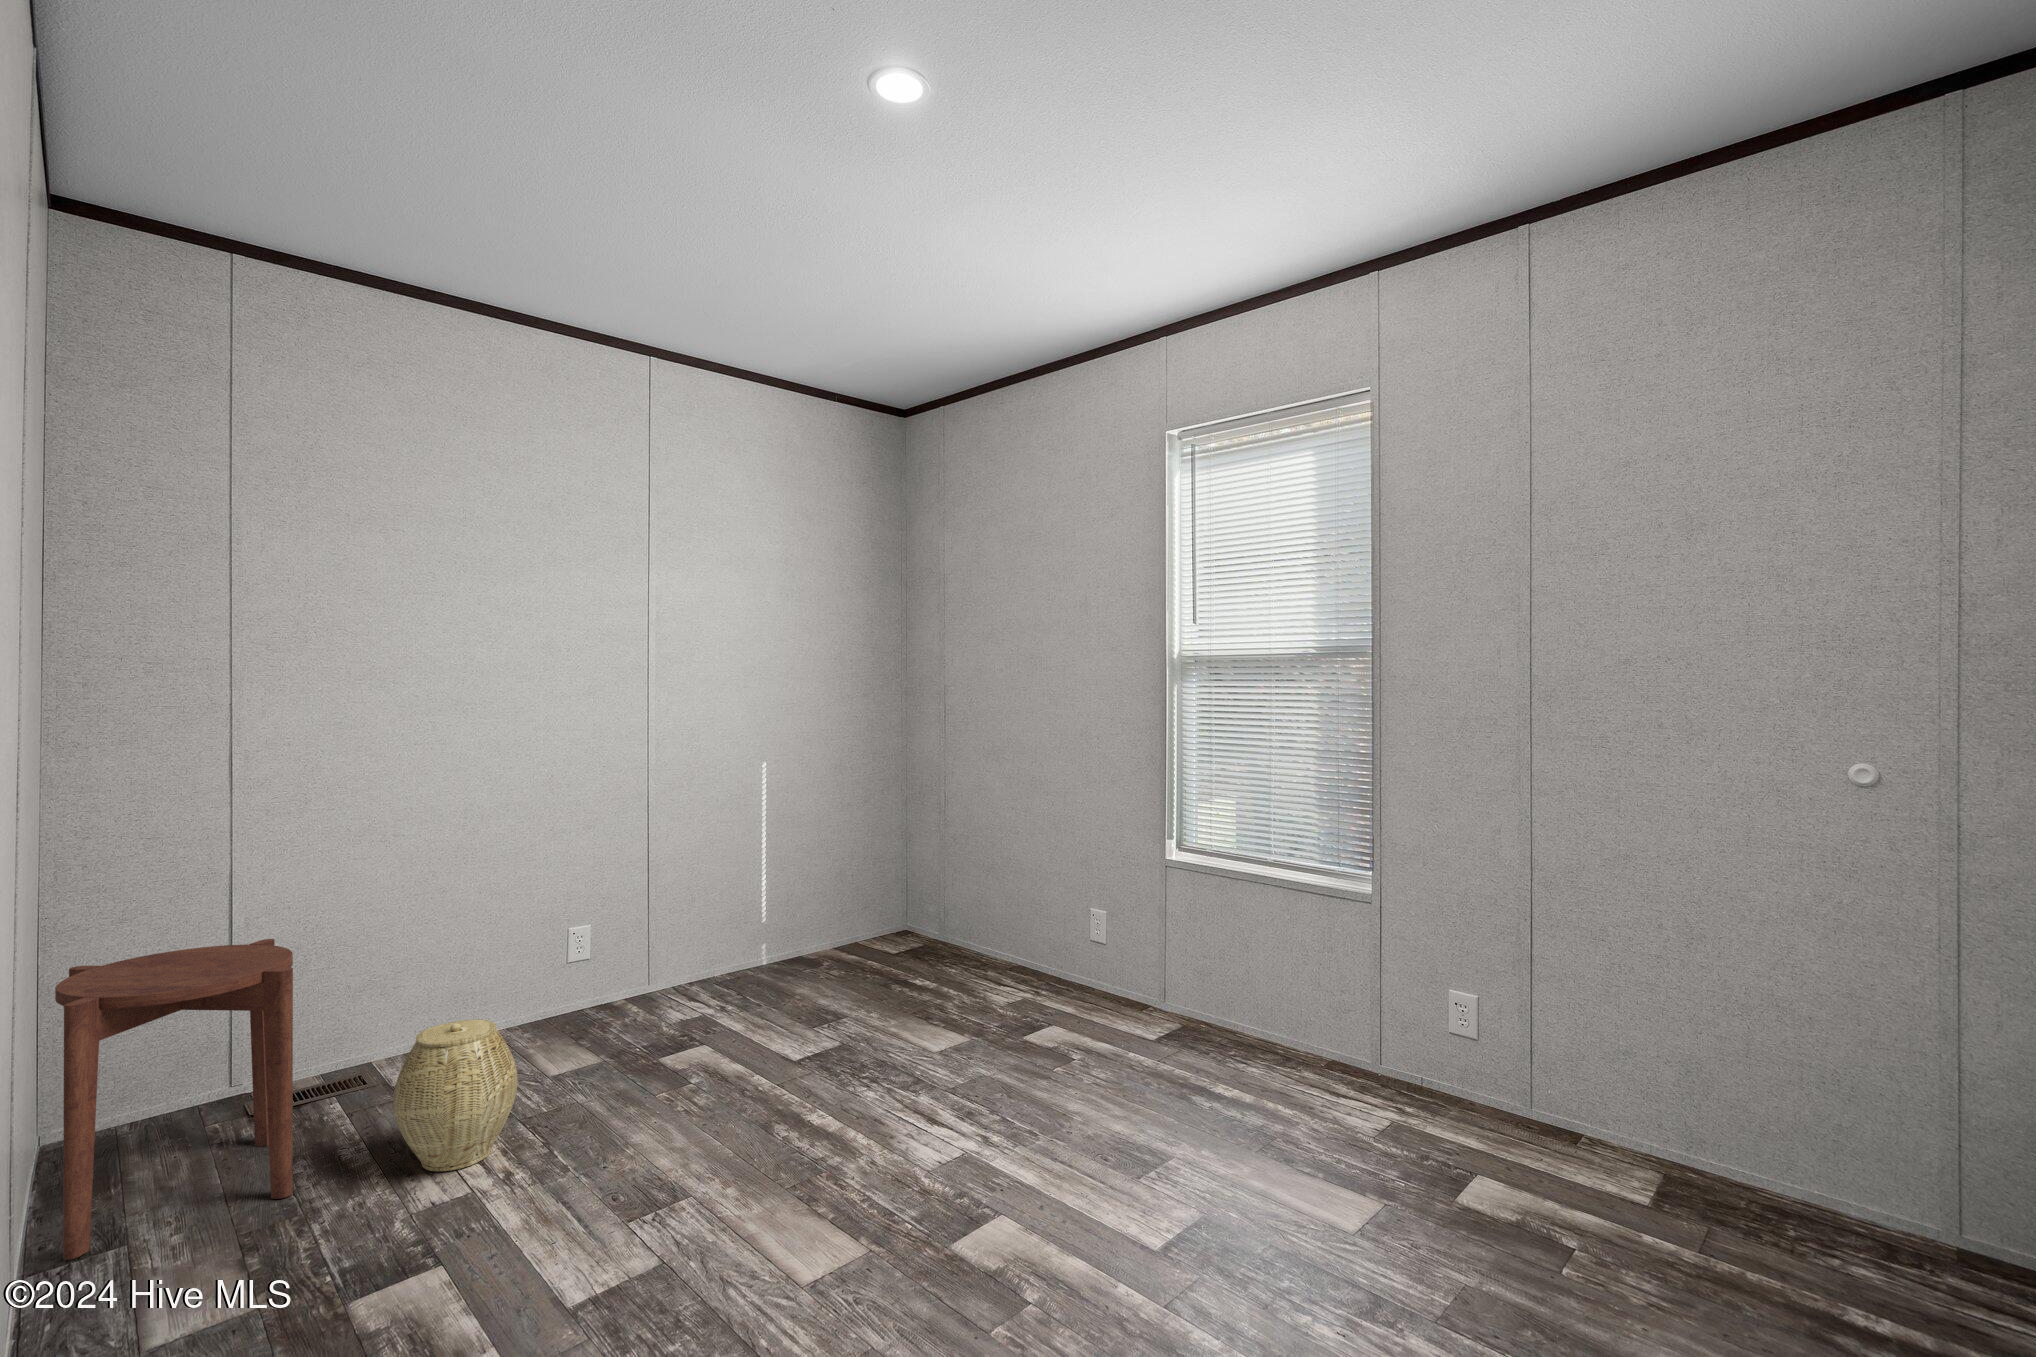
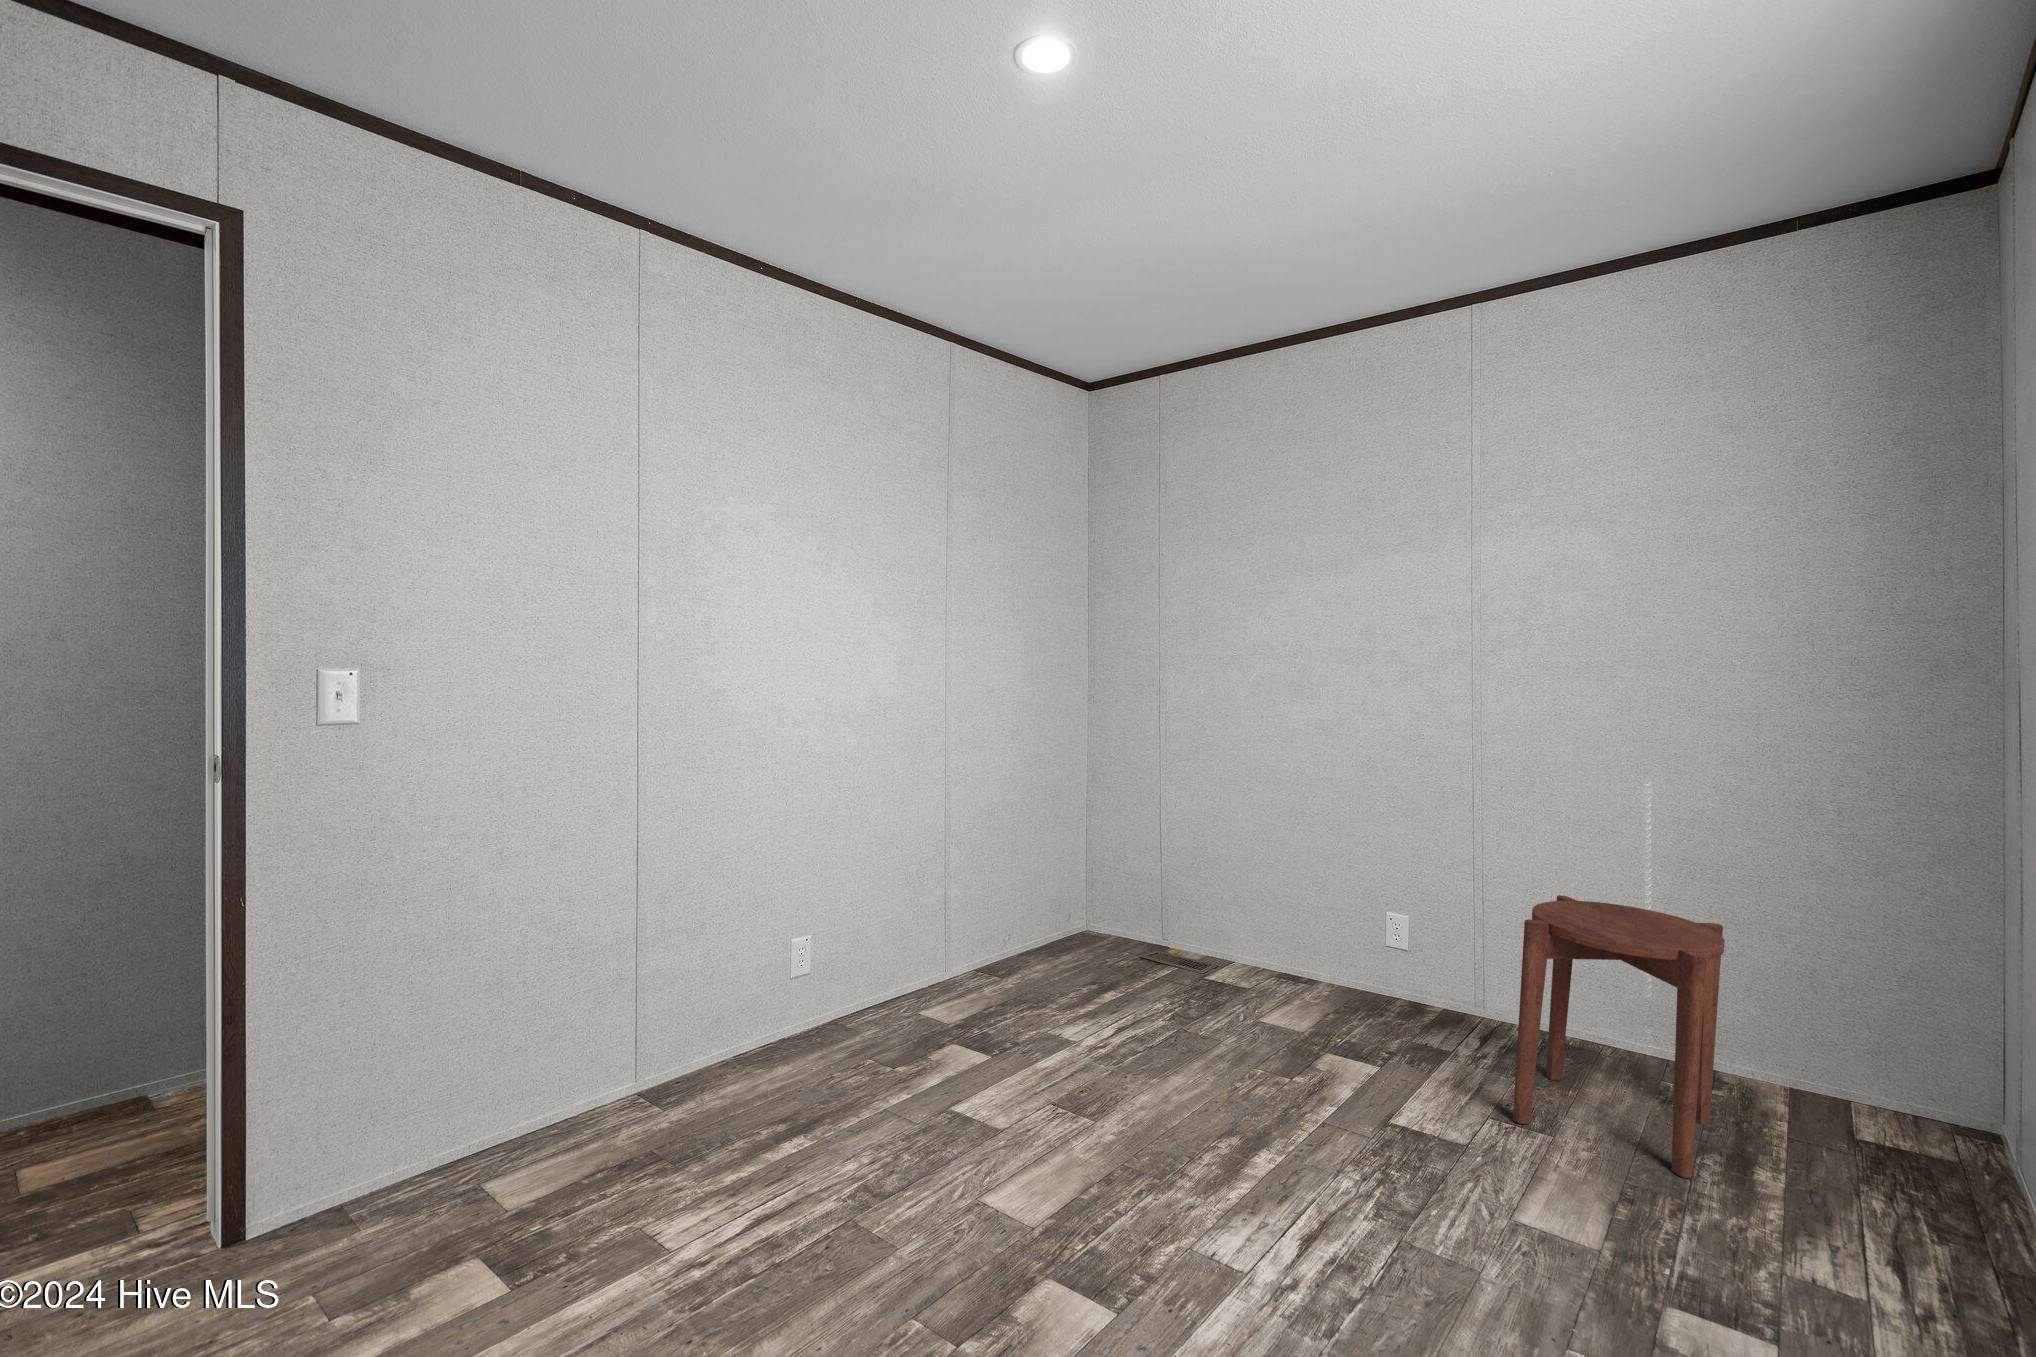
woven basket: present [393,1019,518,1171] -> none [1801,1084,1978,1277]

